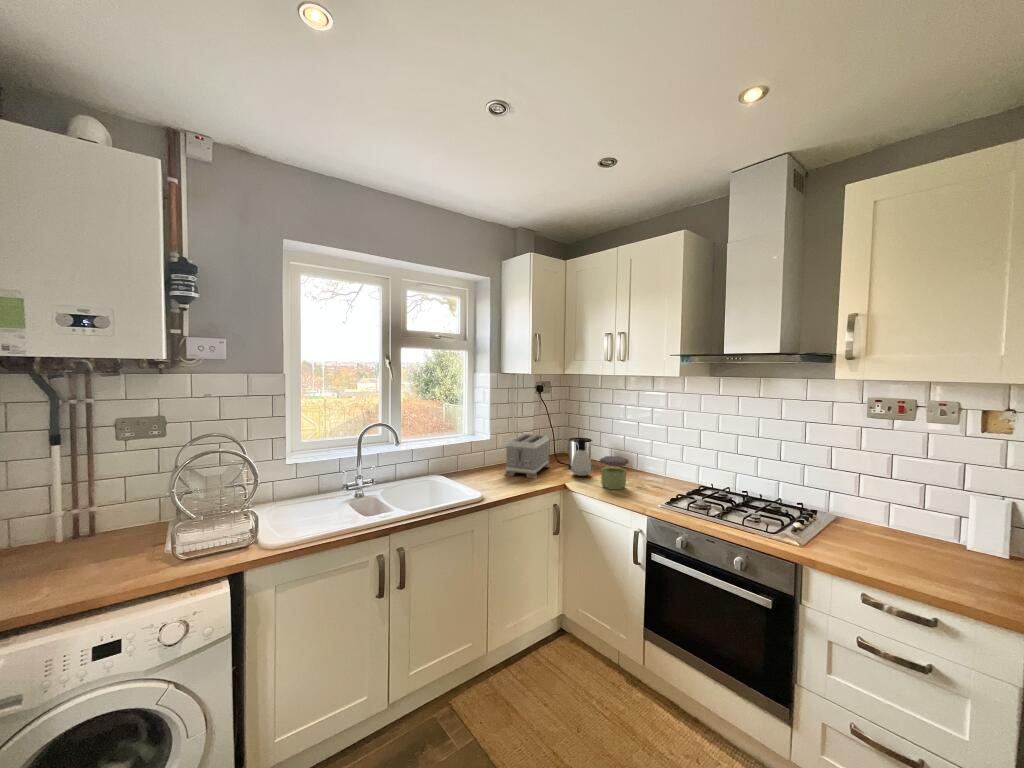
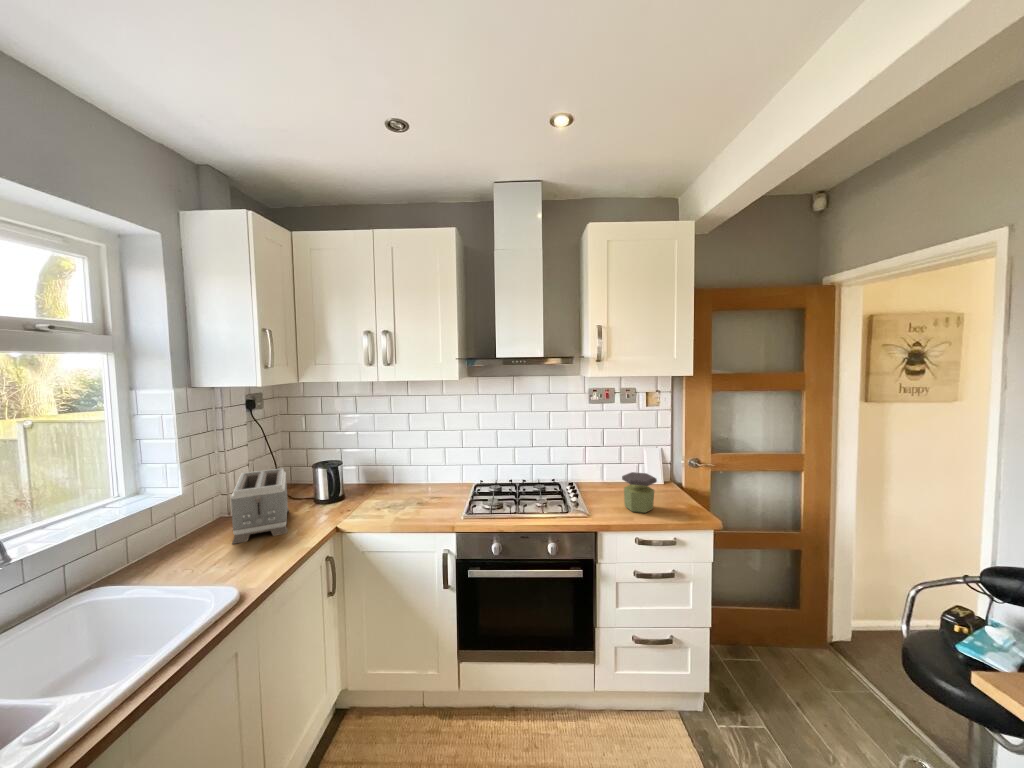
soap dispenser: present [571,438,592,476] -> none [331,462,357,511]
jar: present [600,456,629,490] -> present [622,472,657,513]

